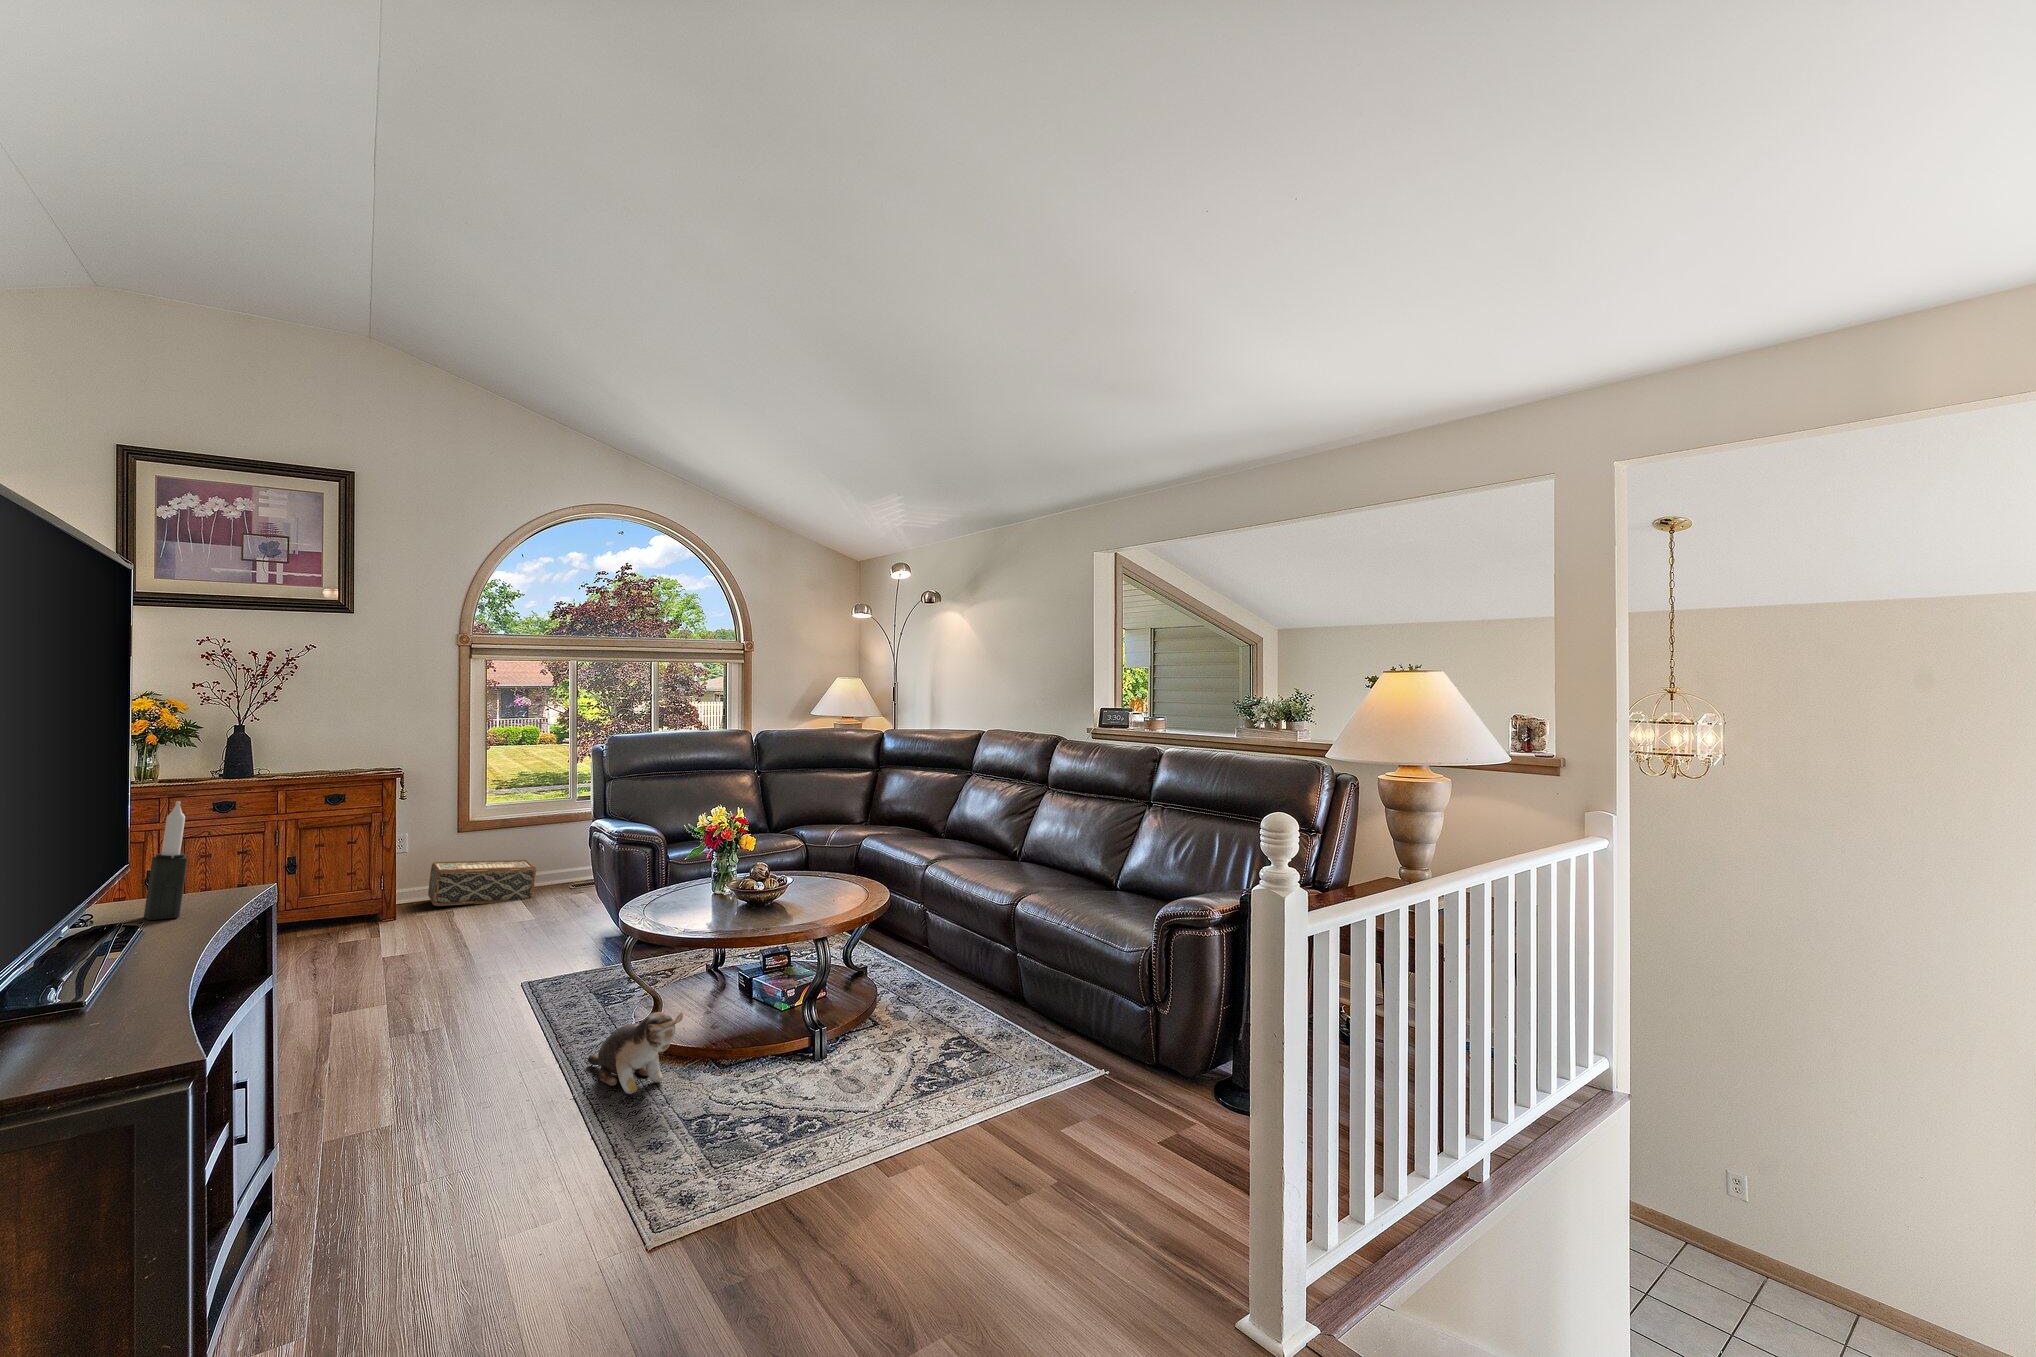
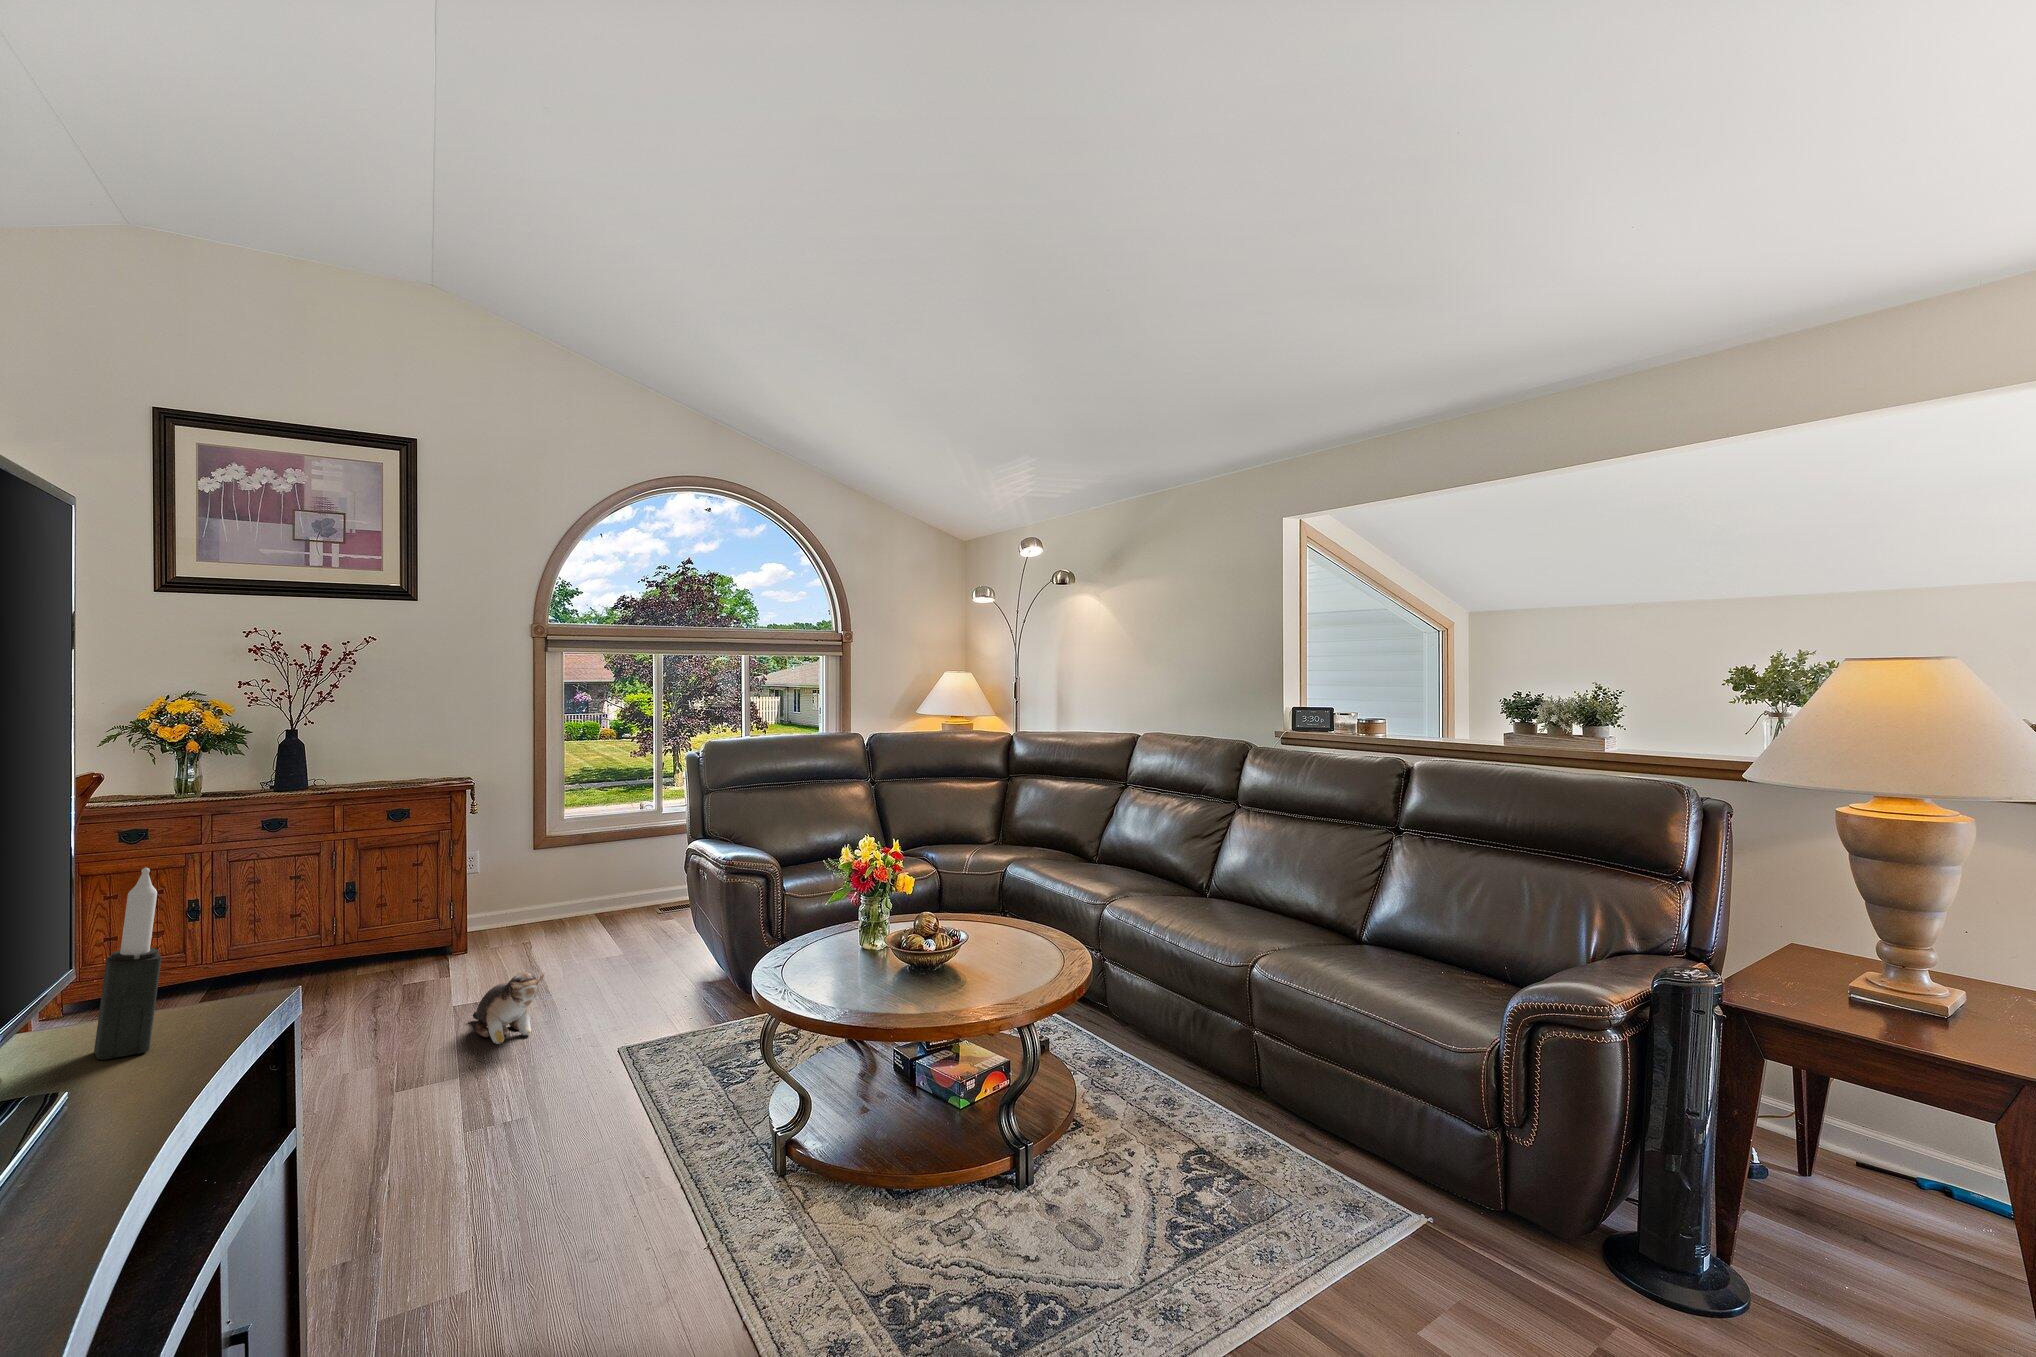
woven basket: present [428,860,536,906] -> none [502,881,622,937]
plush toy: present [588,1012,683,1094] -> present [473,972,545,1044]

